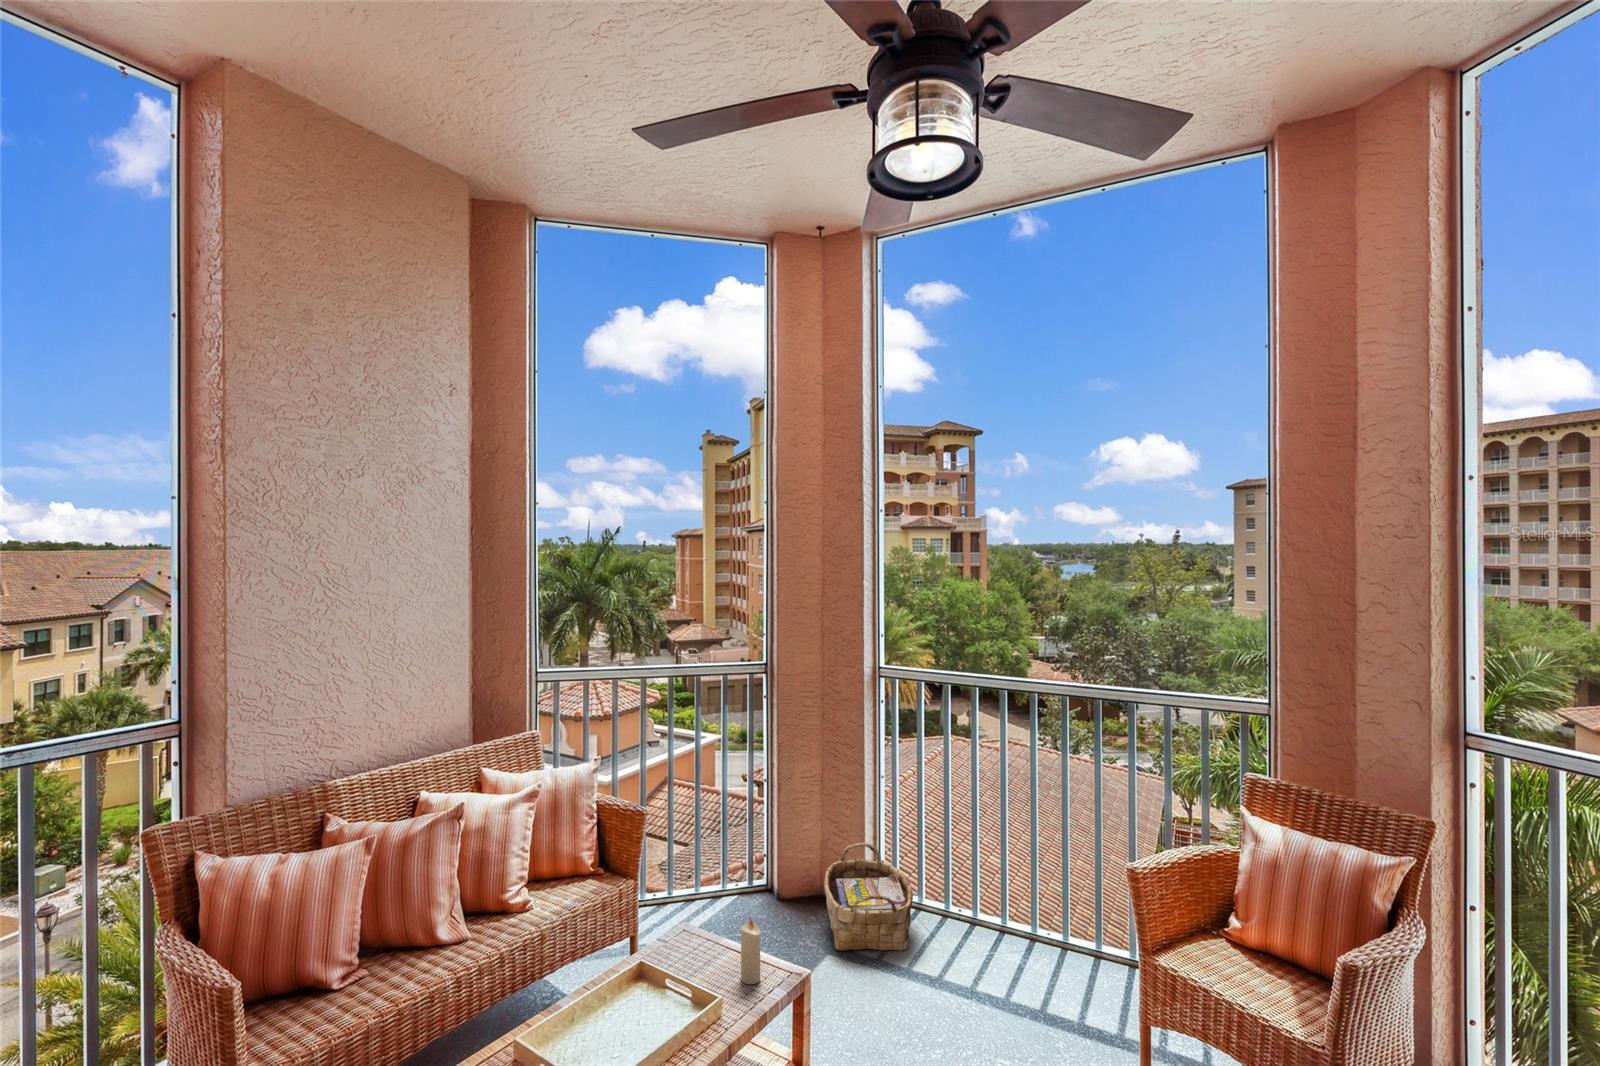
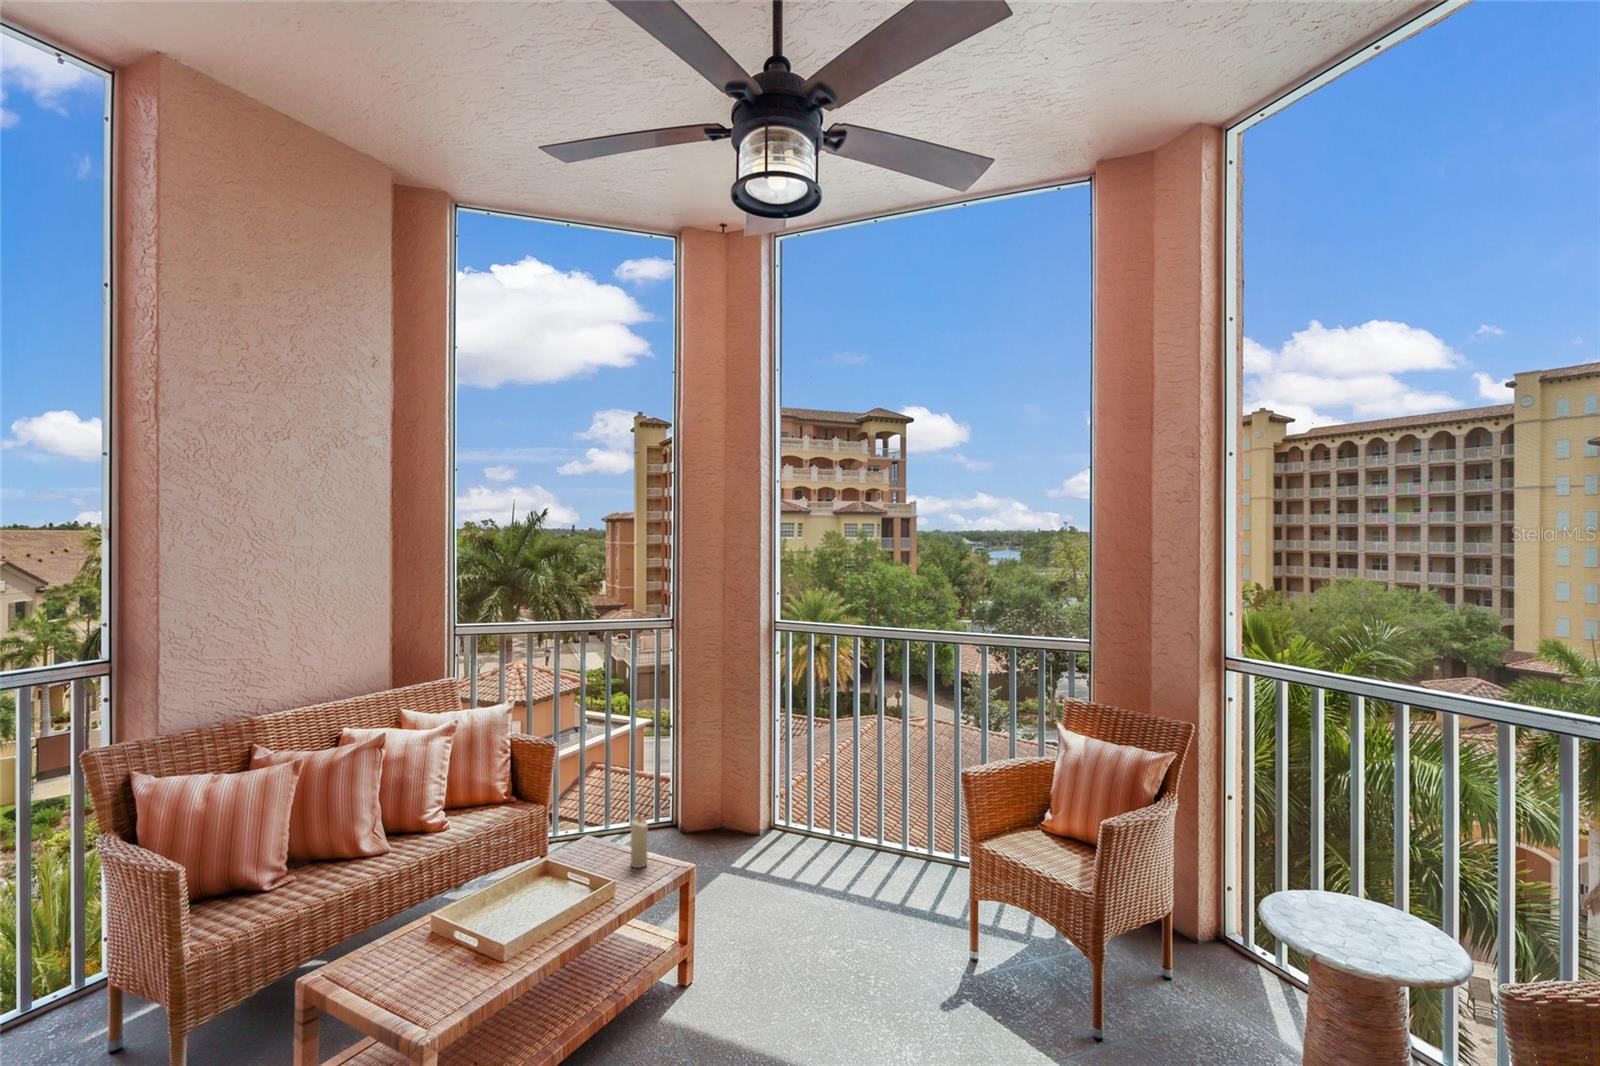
woven basket: present [824,843,913,951] -> none [719,779,796,869]

